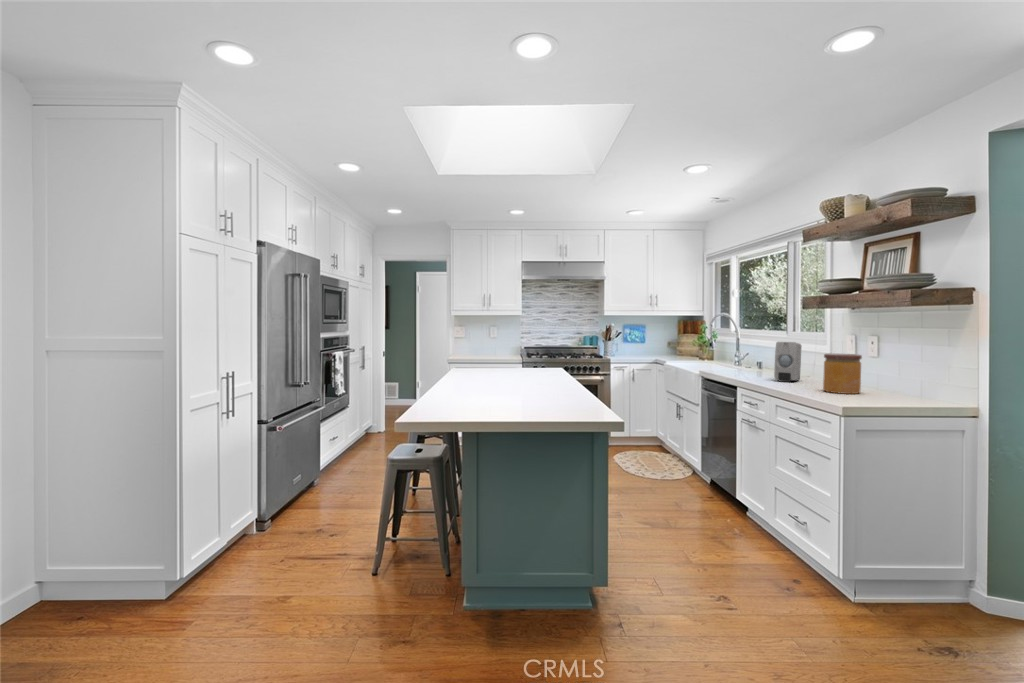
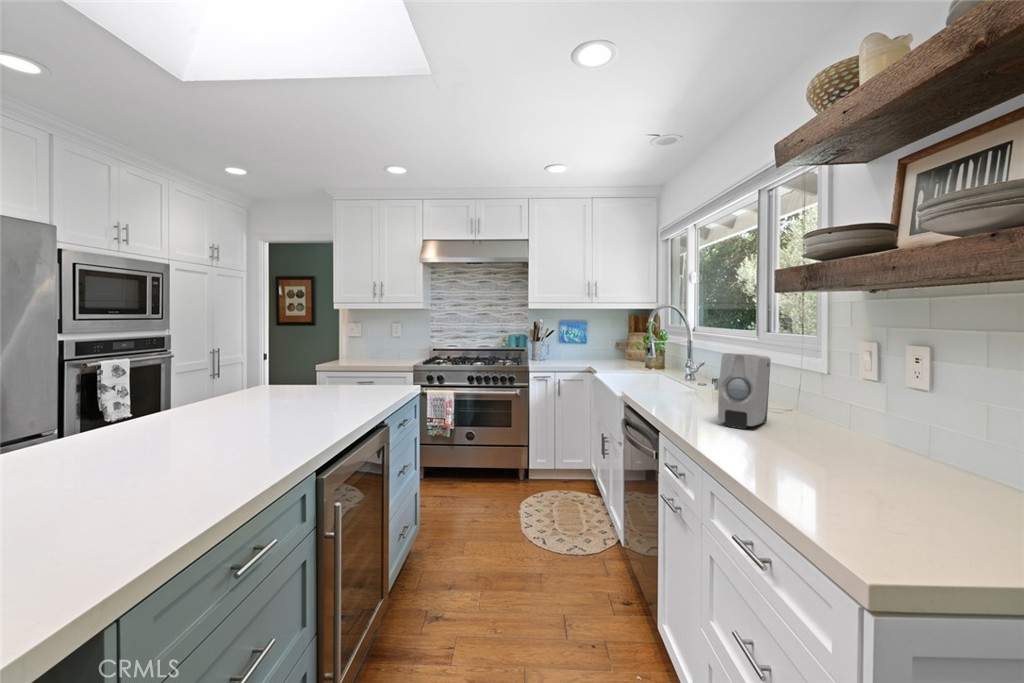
jar: present [823,354,862,394] -> none [806,386,901,490]

